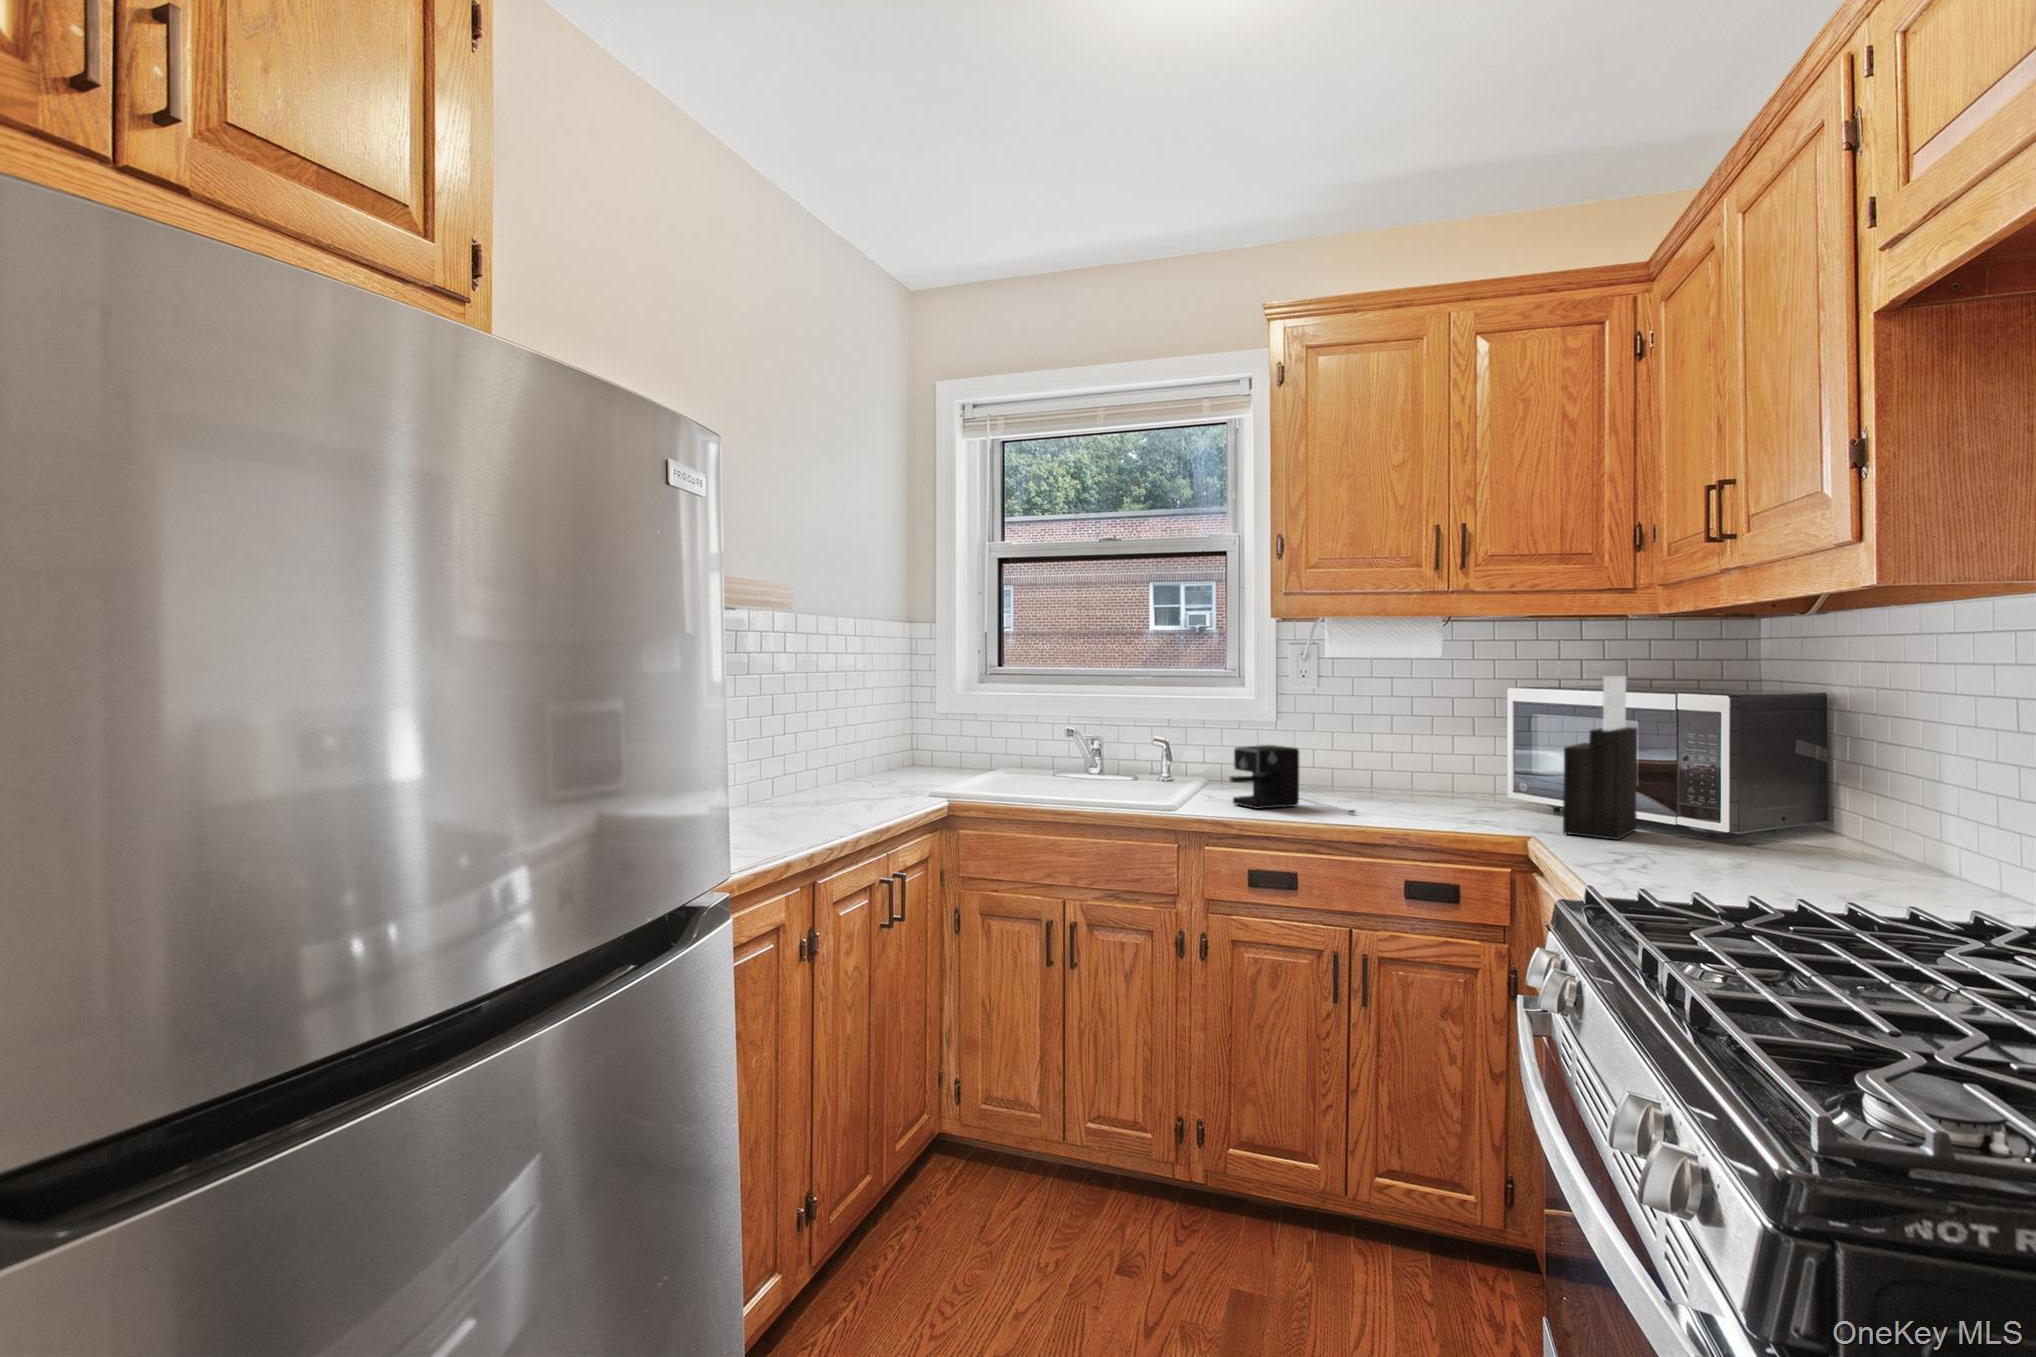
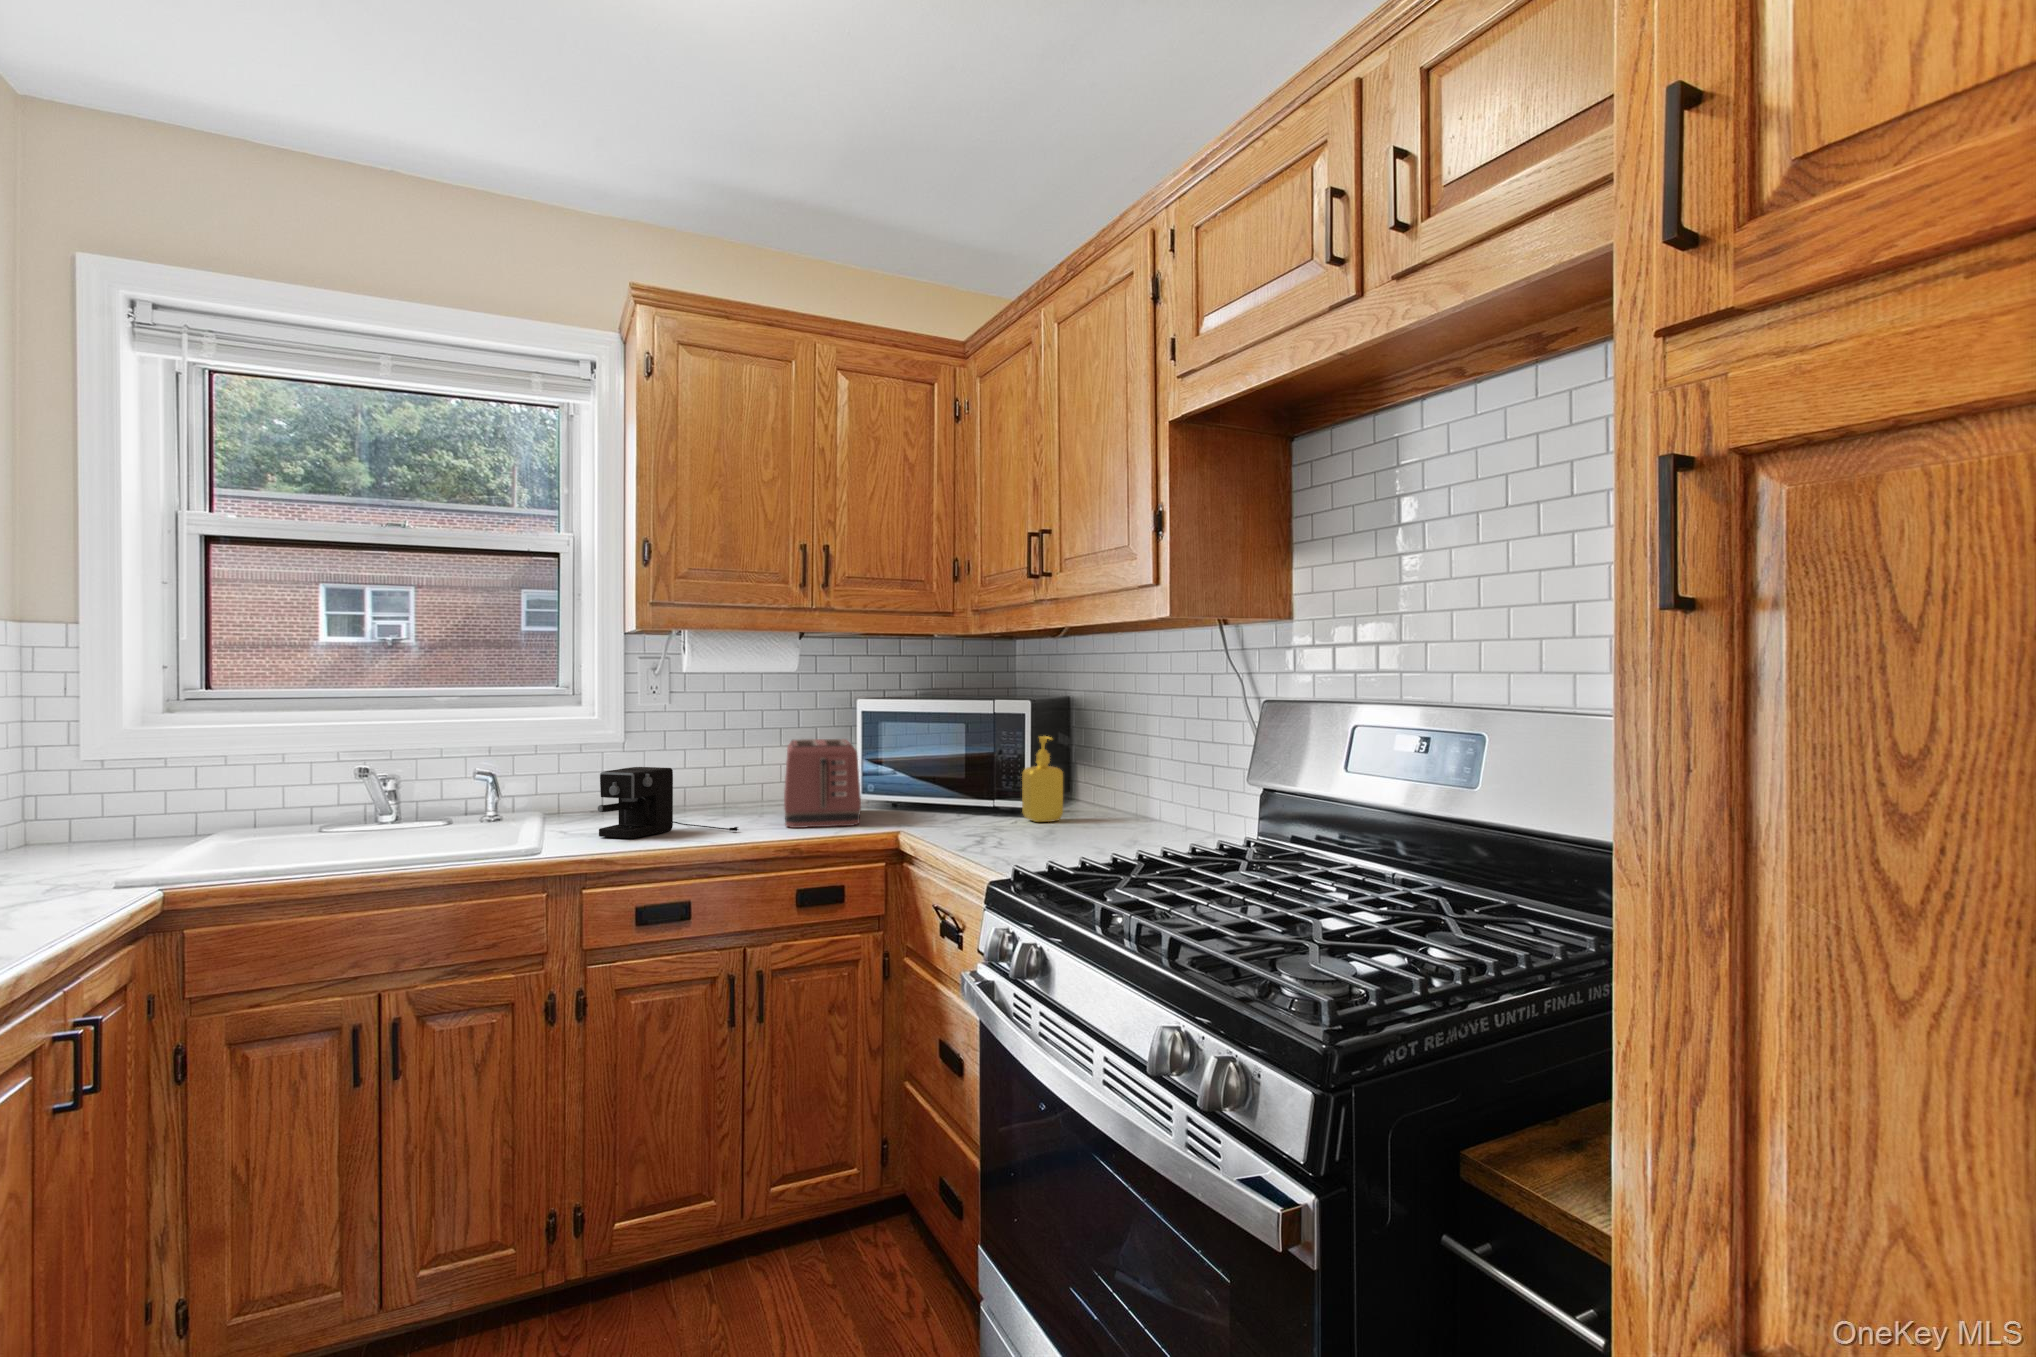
knife block: present [1563,676,1638,840] -> none [918,686,968,826]
toaster: none [1405,728,1502,823] -> present [784,739,861,828]
soap dispenser: none [1707,740,1771,850] -> present [1022,736,1063,822]

